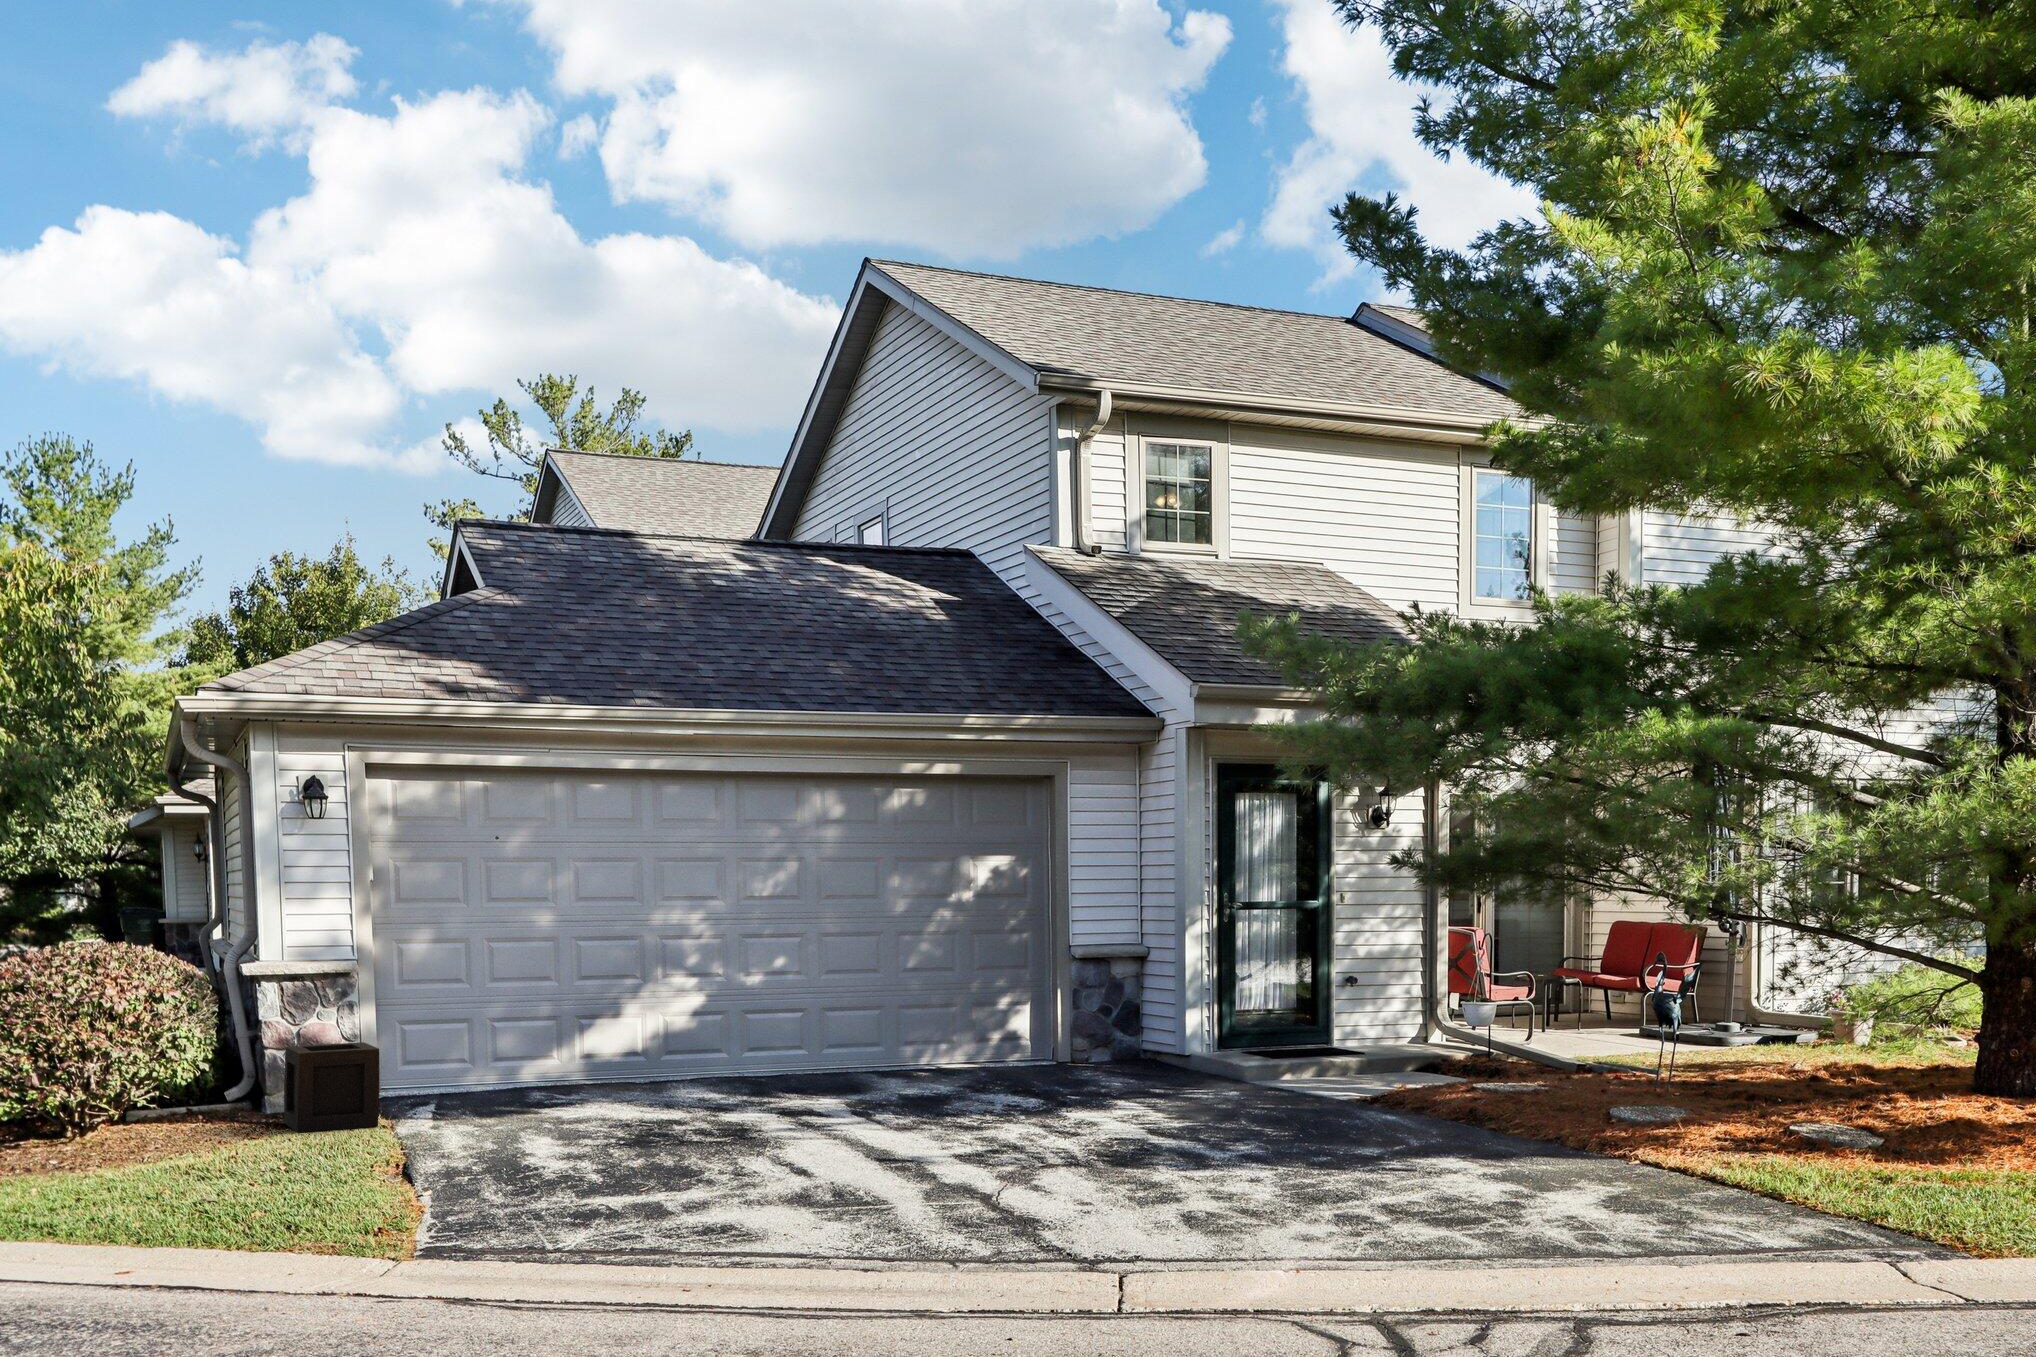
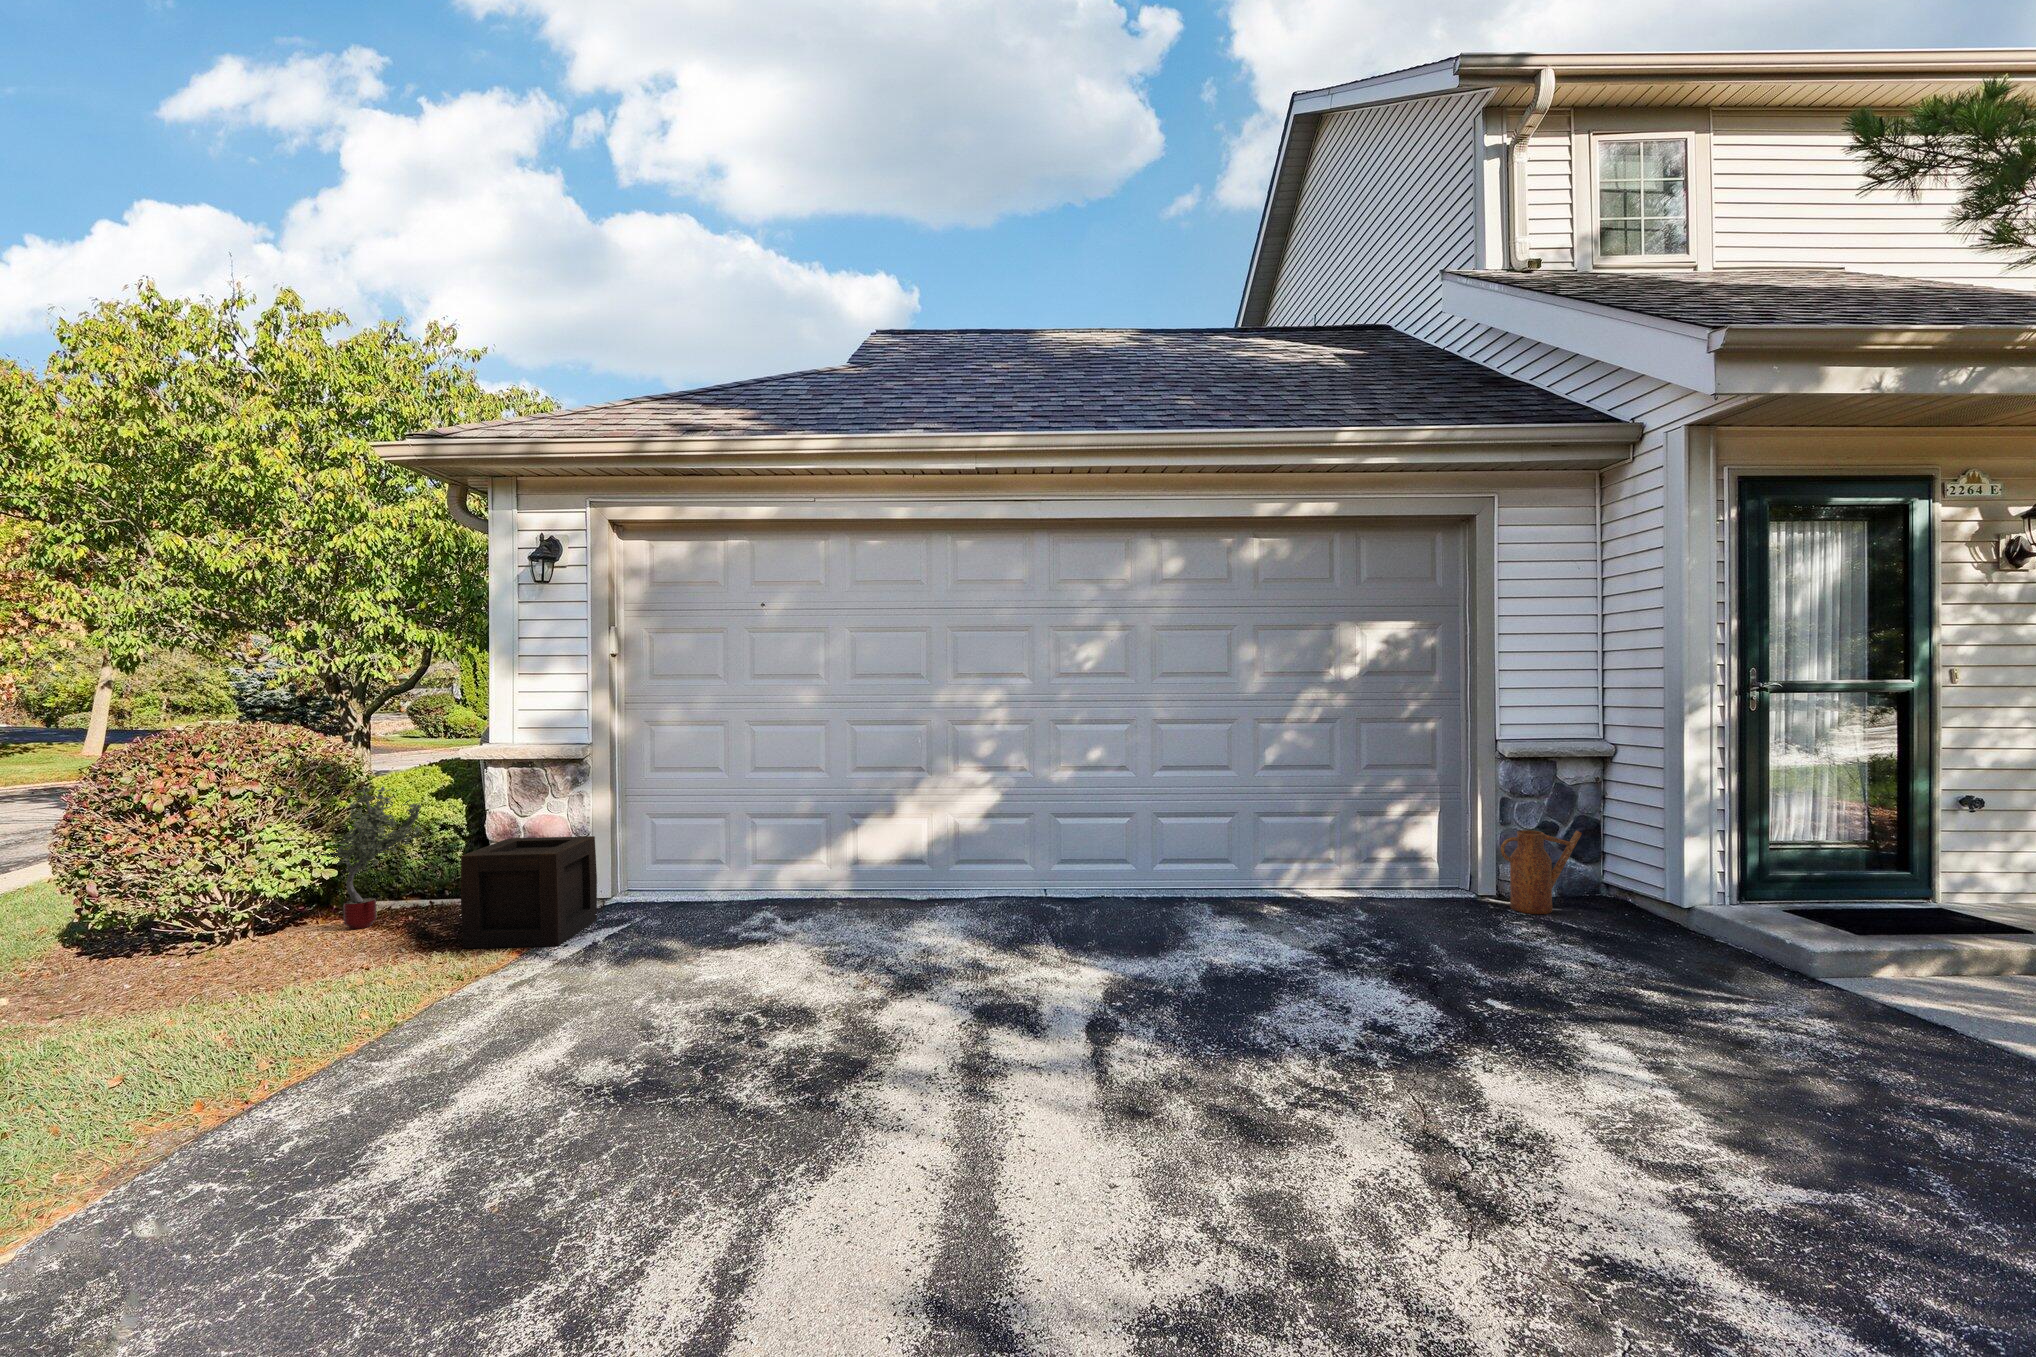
potted tree: none [89,1003,198,1134] -> present [319,786,424,929]
watering can: none [1074,1011,1127,1073] -> present [1501,830,1582,914]

